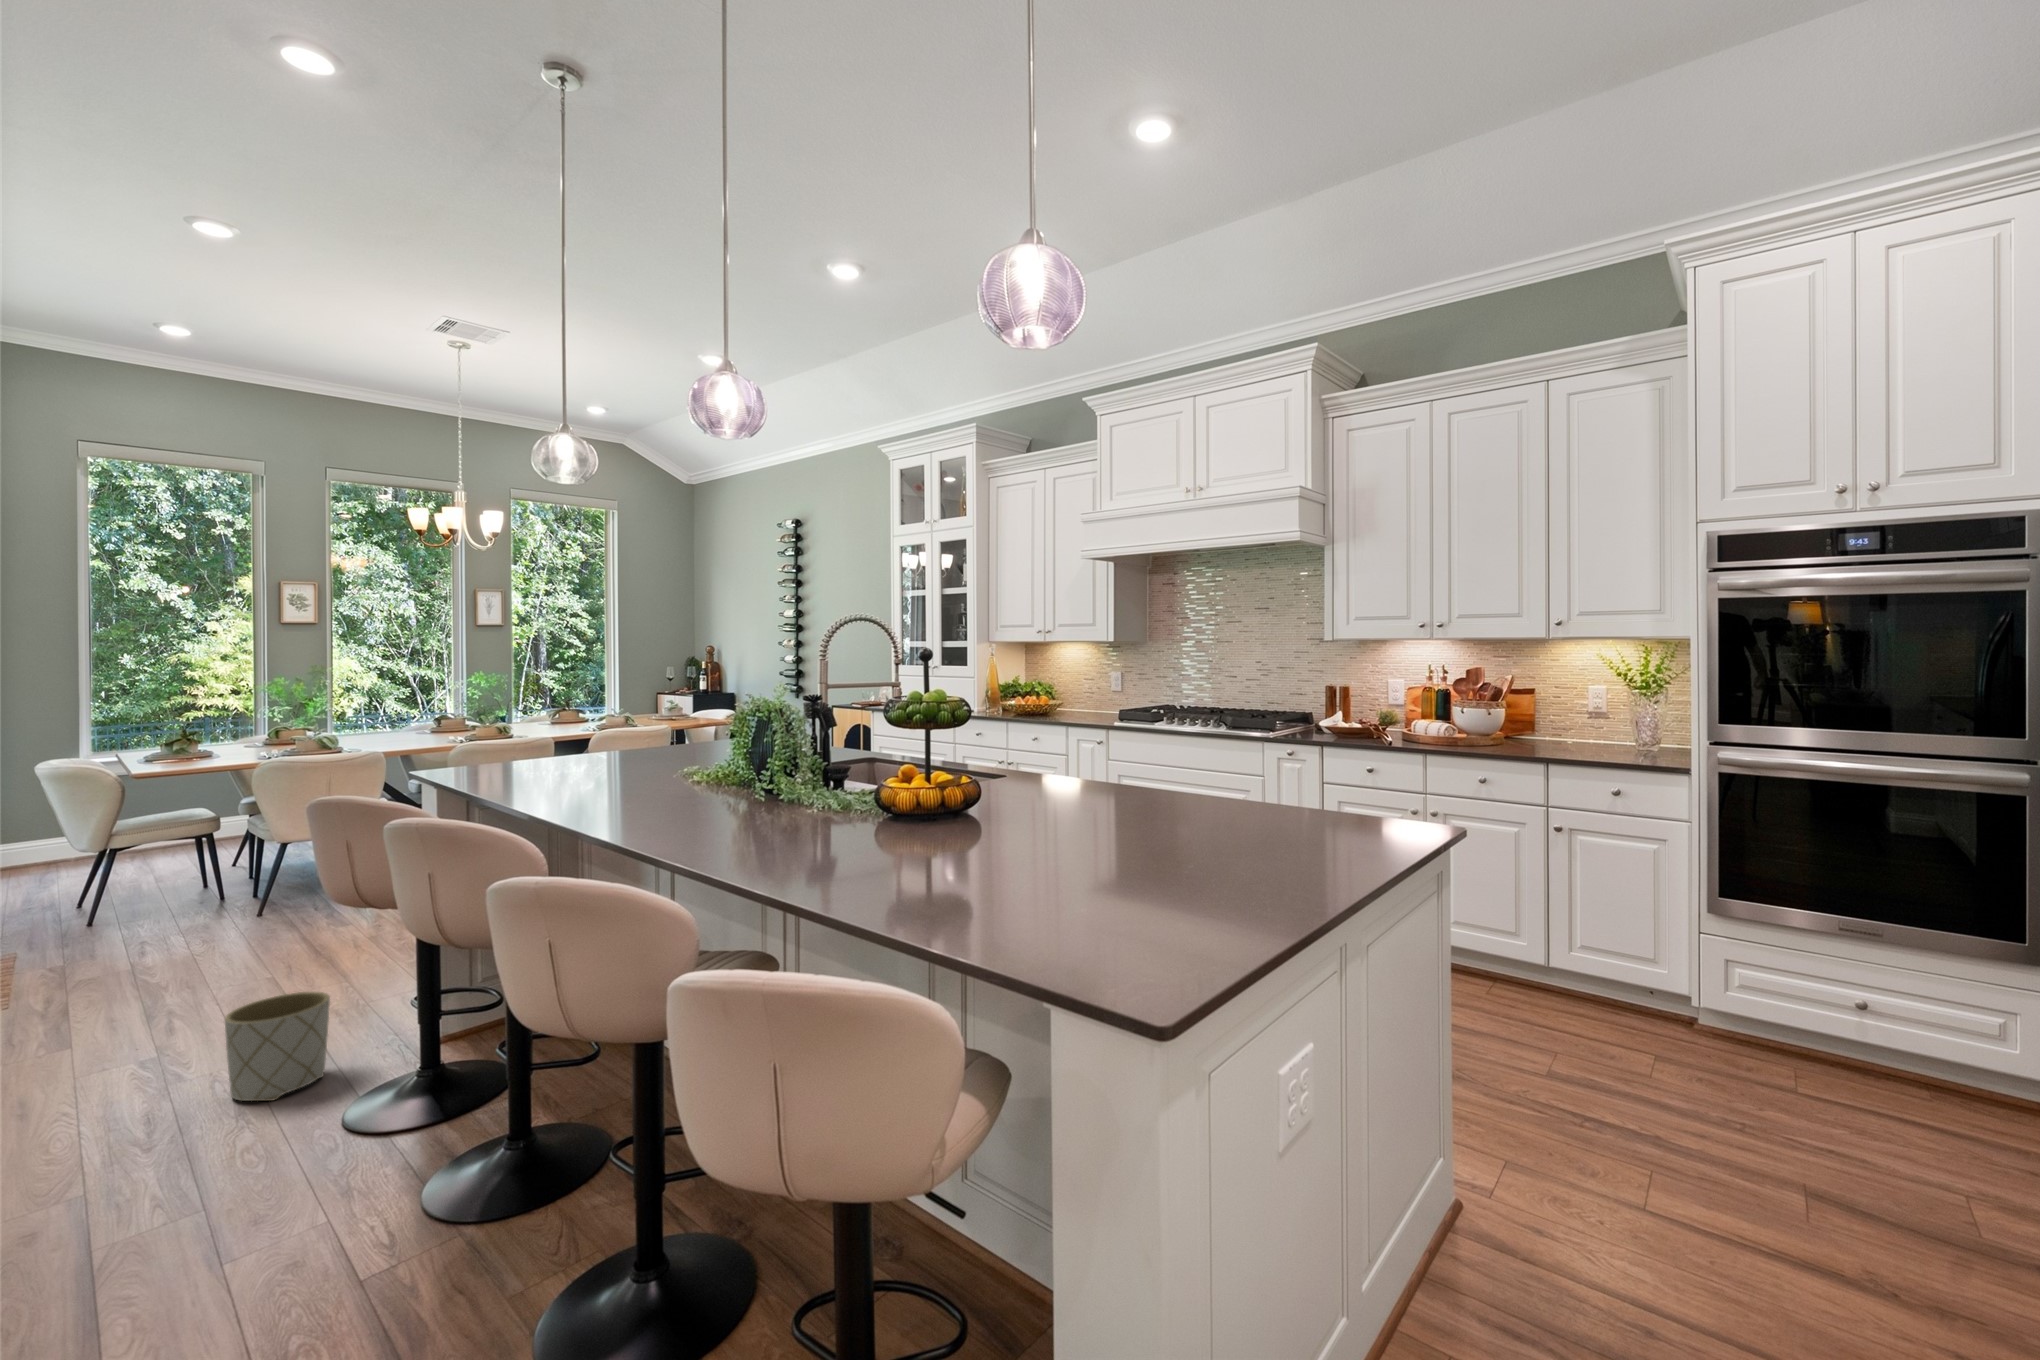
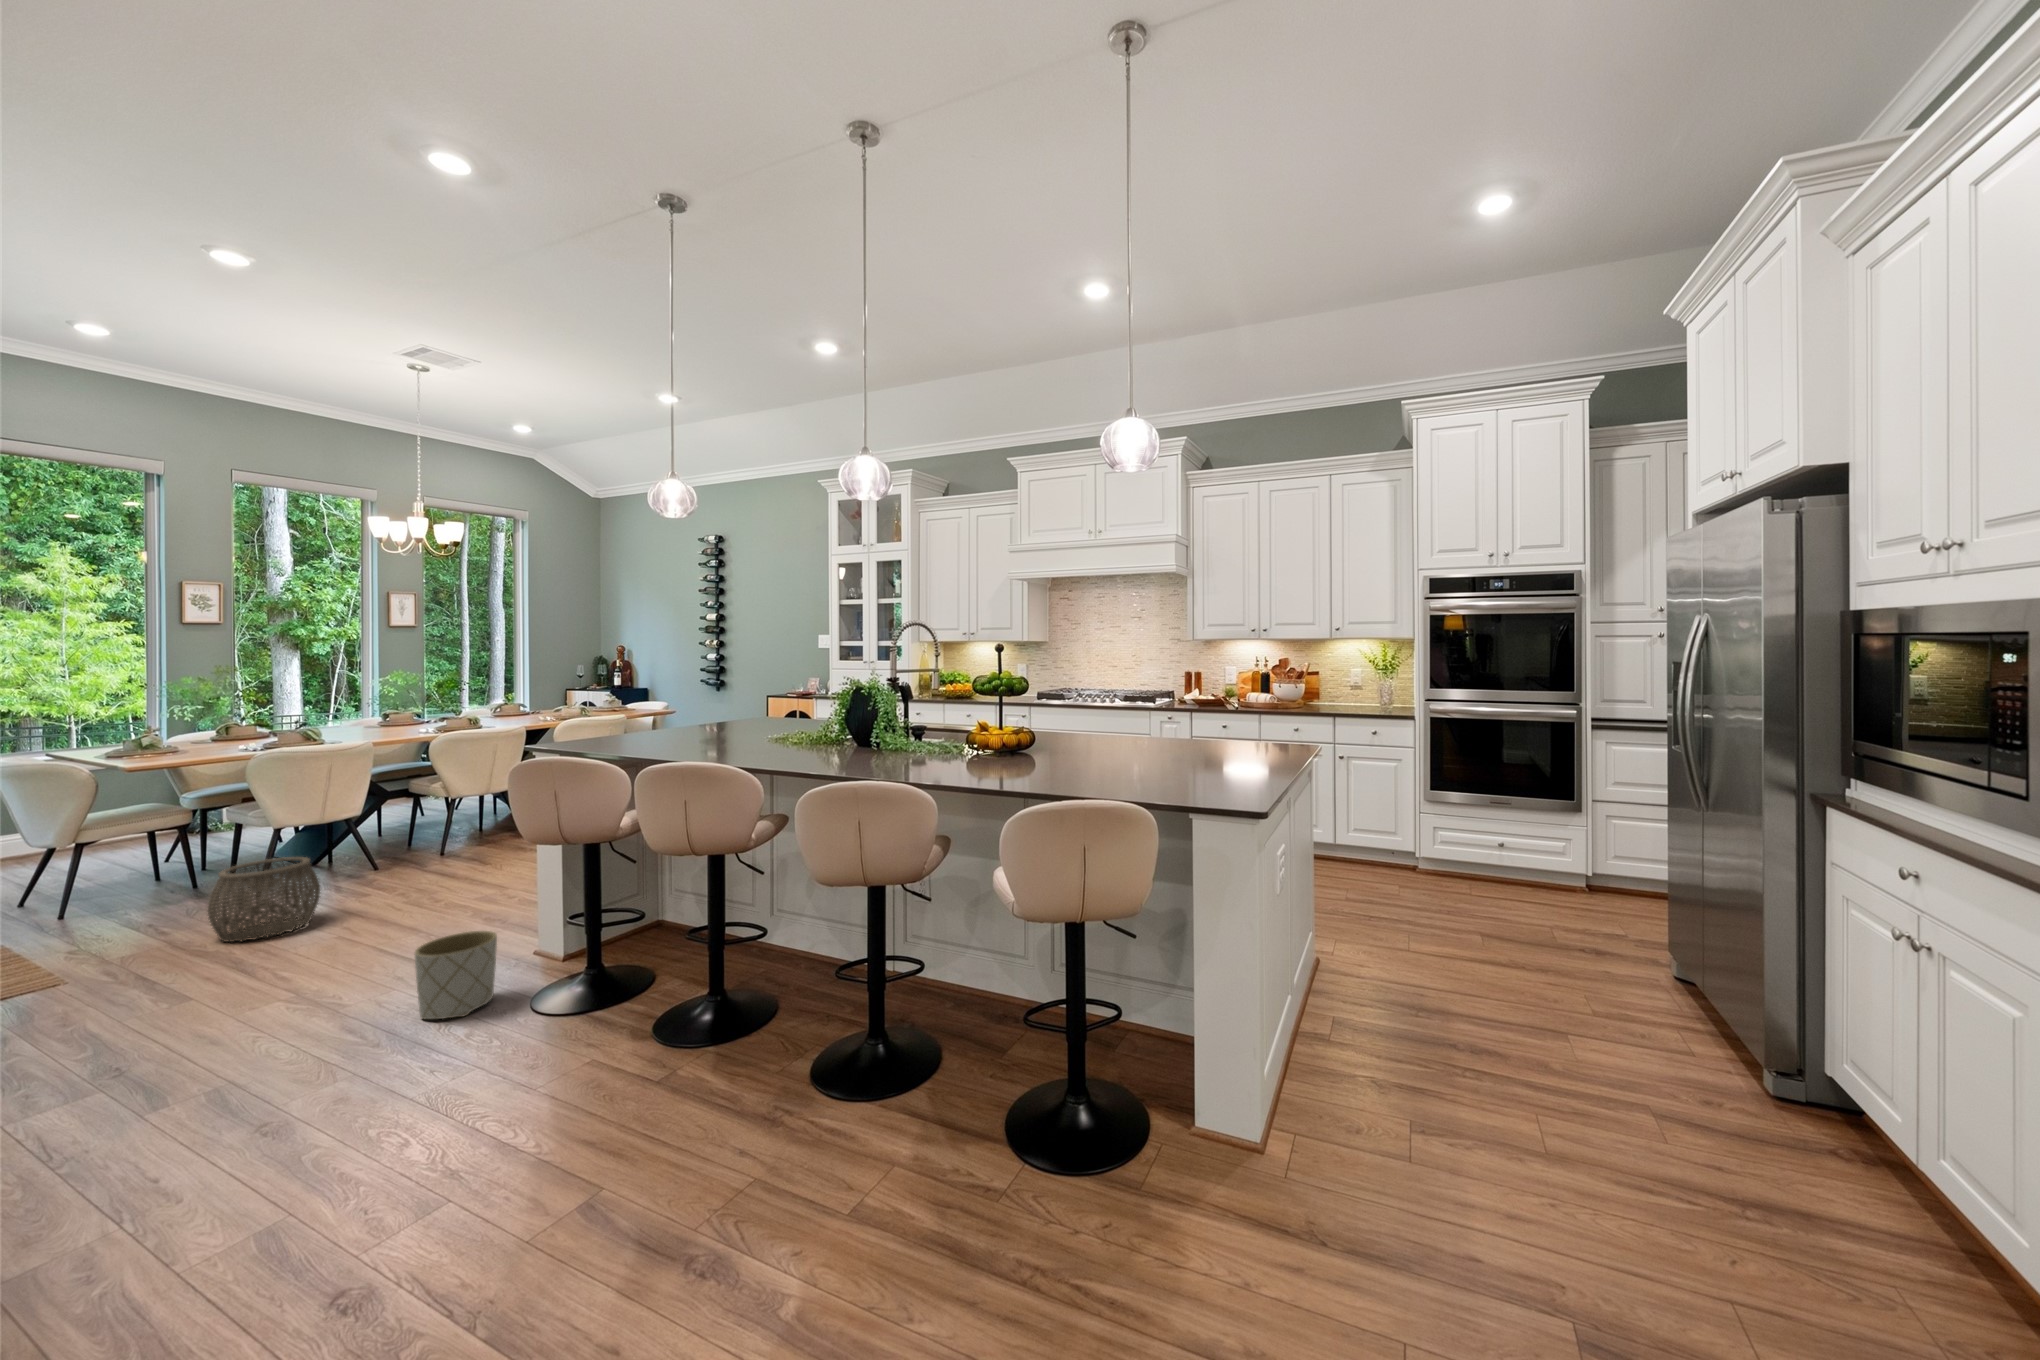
woven basket: none [163,875,281,966] -> present [207,857,320,942]

